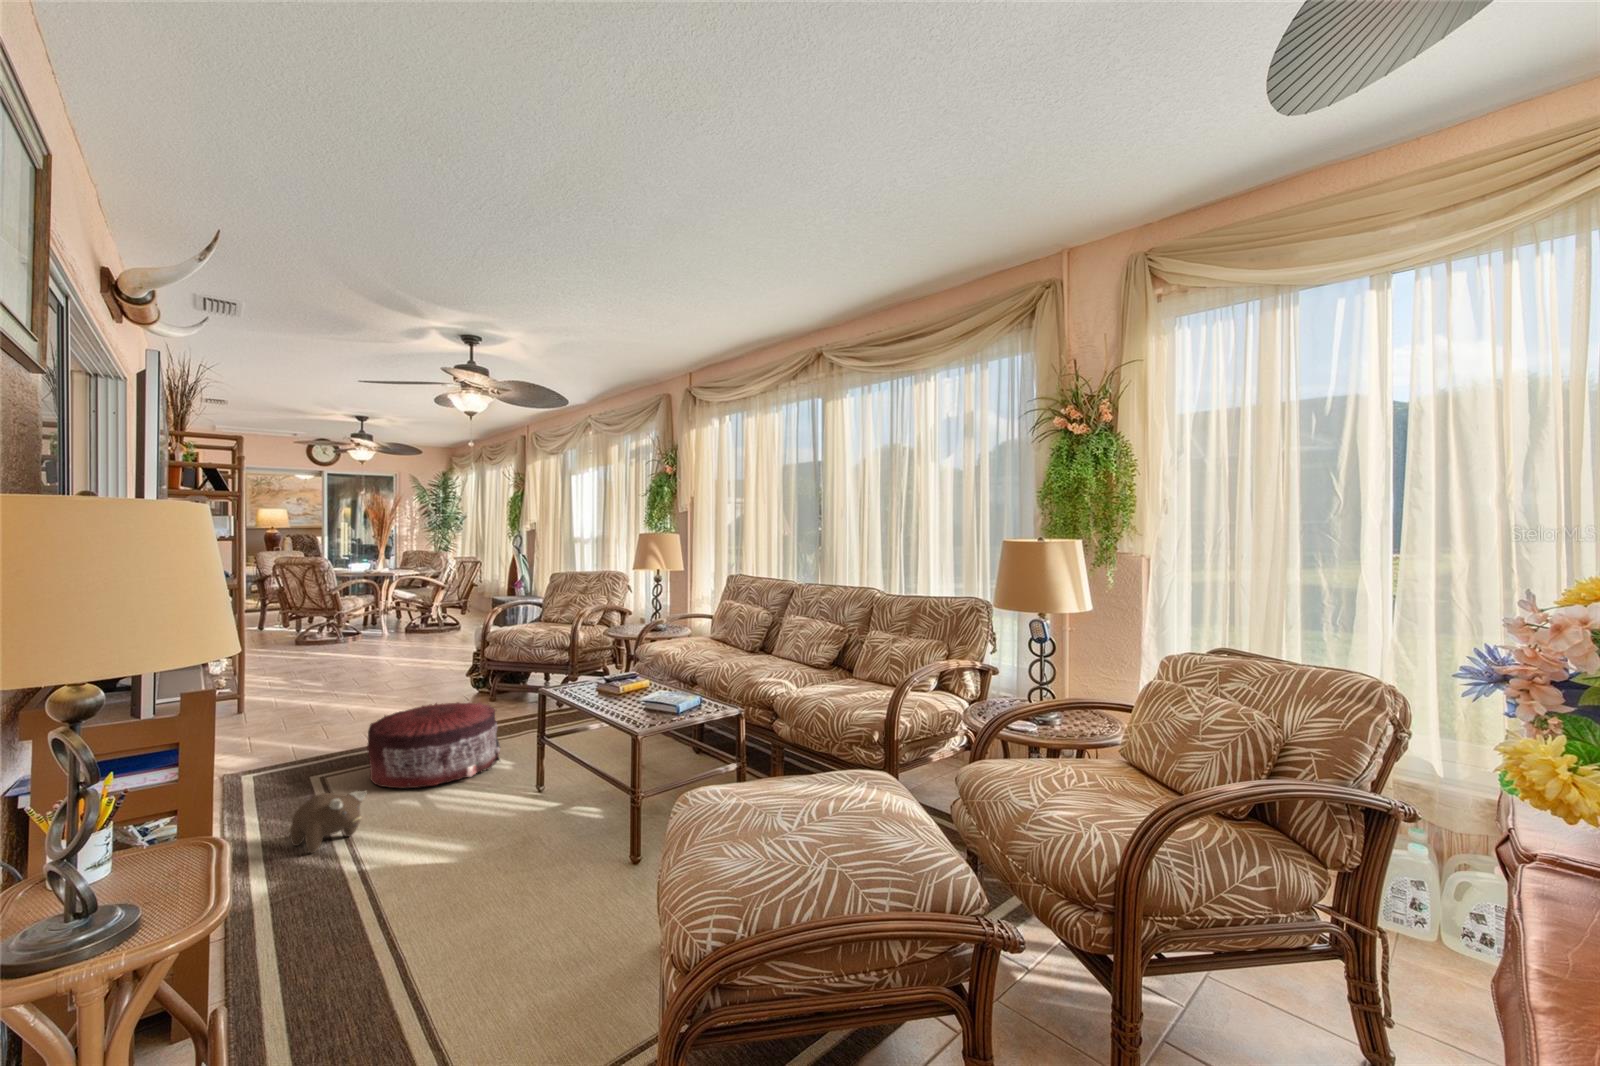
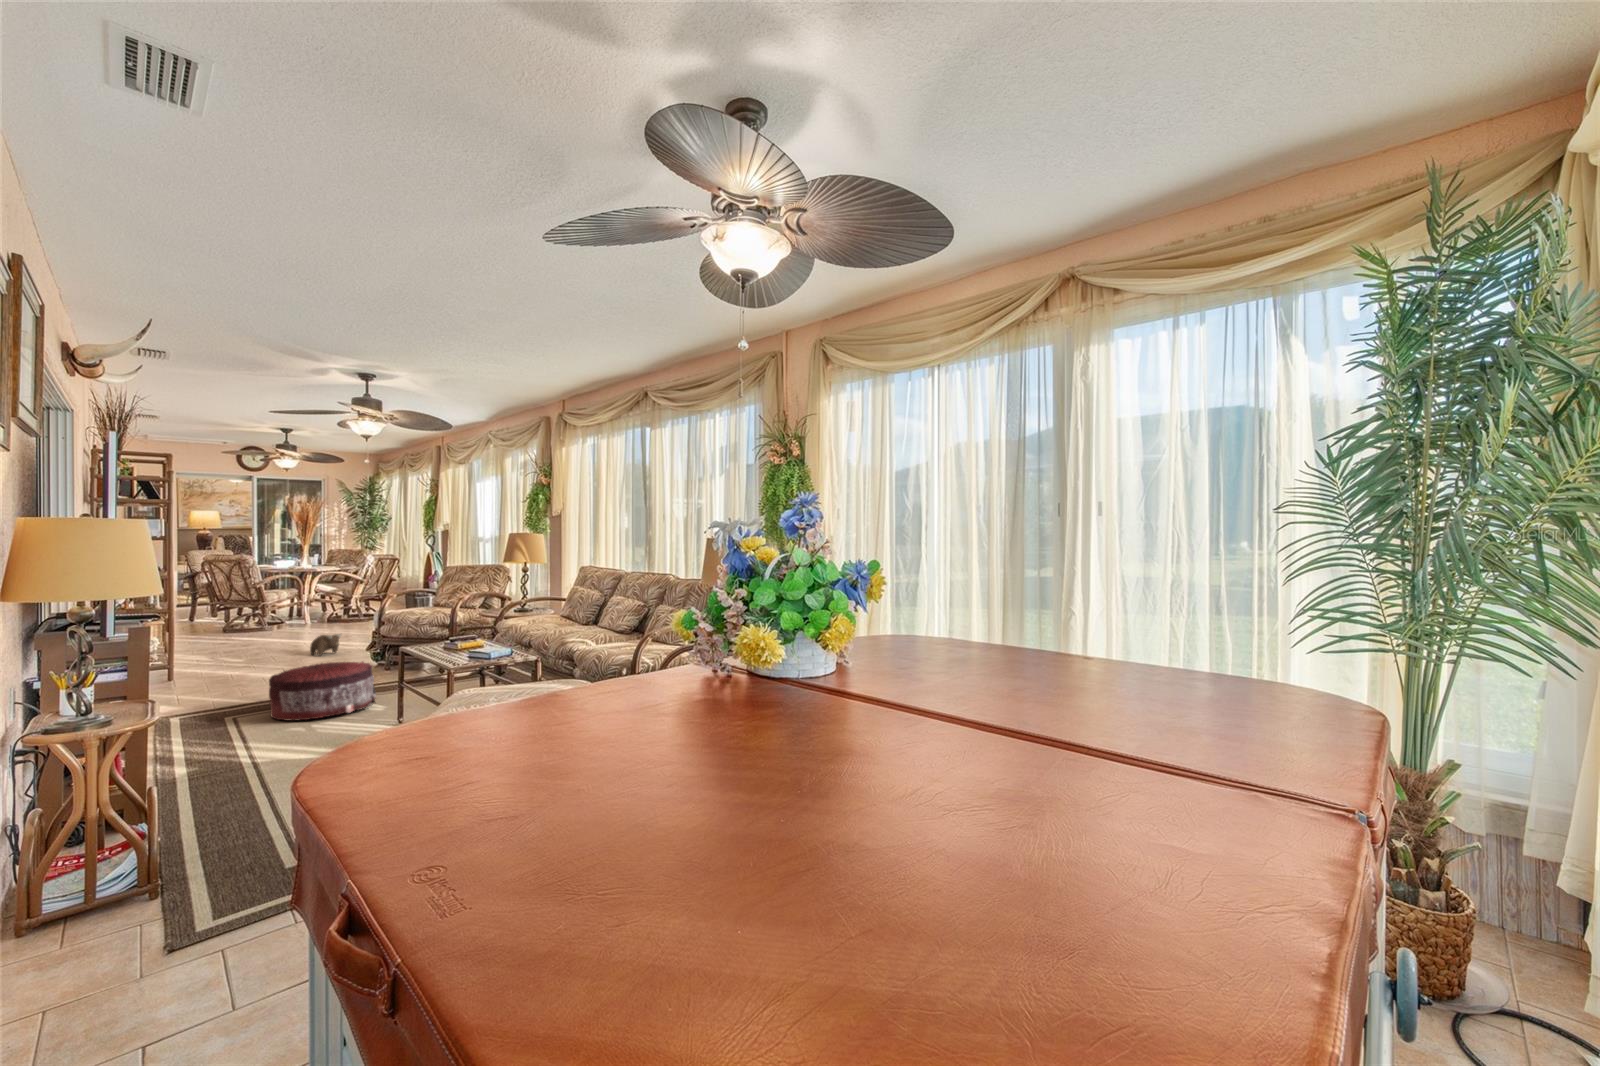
plush toy: present [290,791,367,853] -> present [310,634,341,656]

